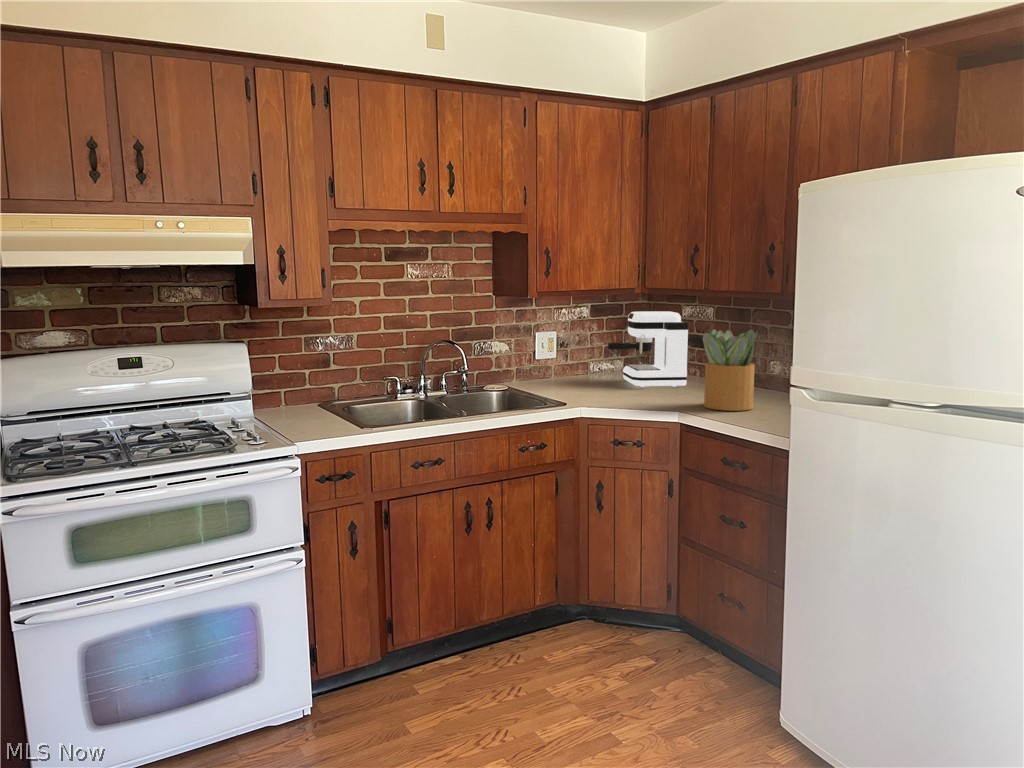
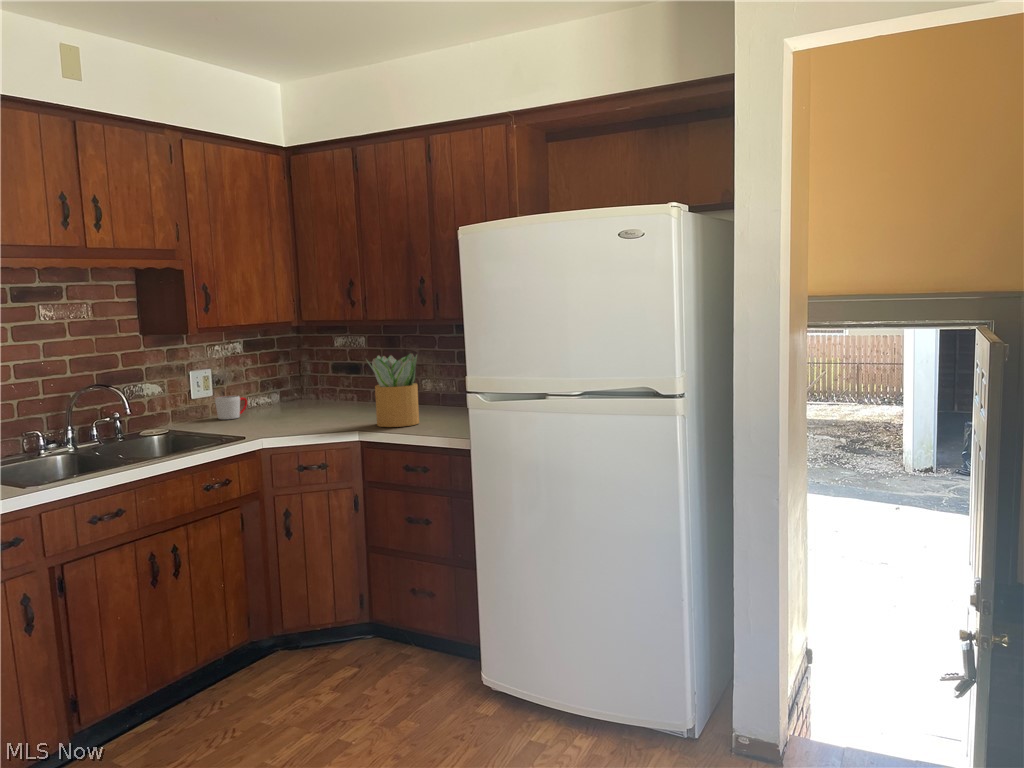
coffee maker: present [608,311,688,388] -> none [270,343,351,417]
mug: none [557,358,587,382] -> present [215,395,247,419]

